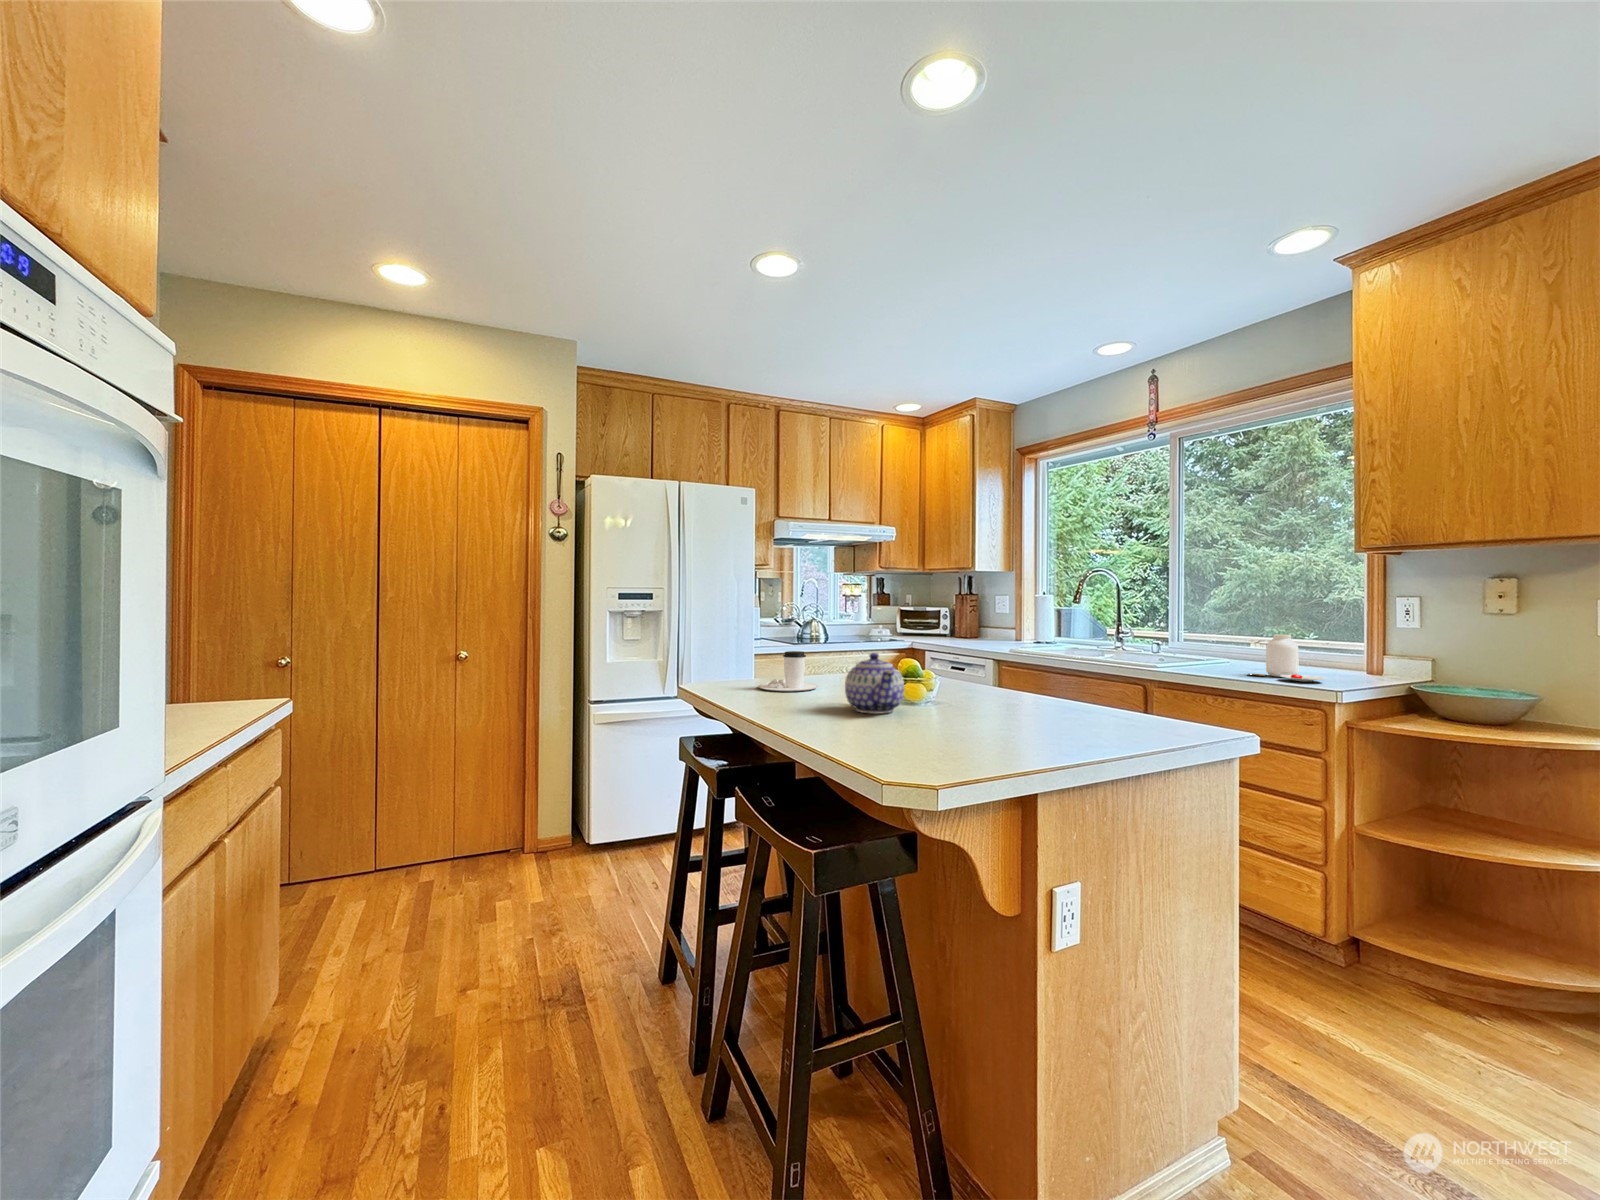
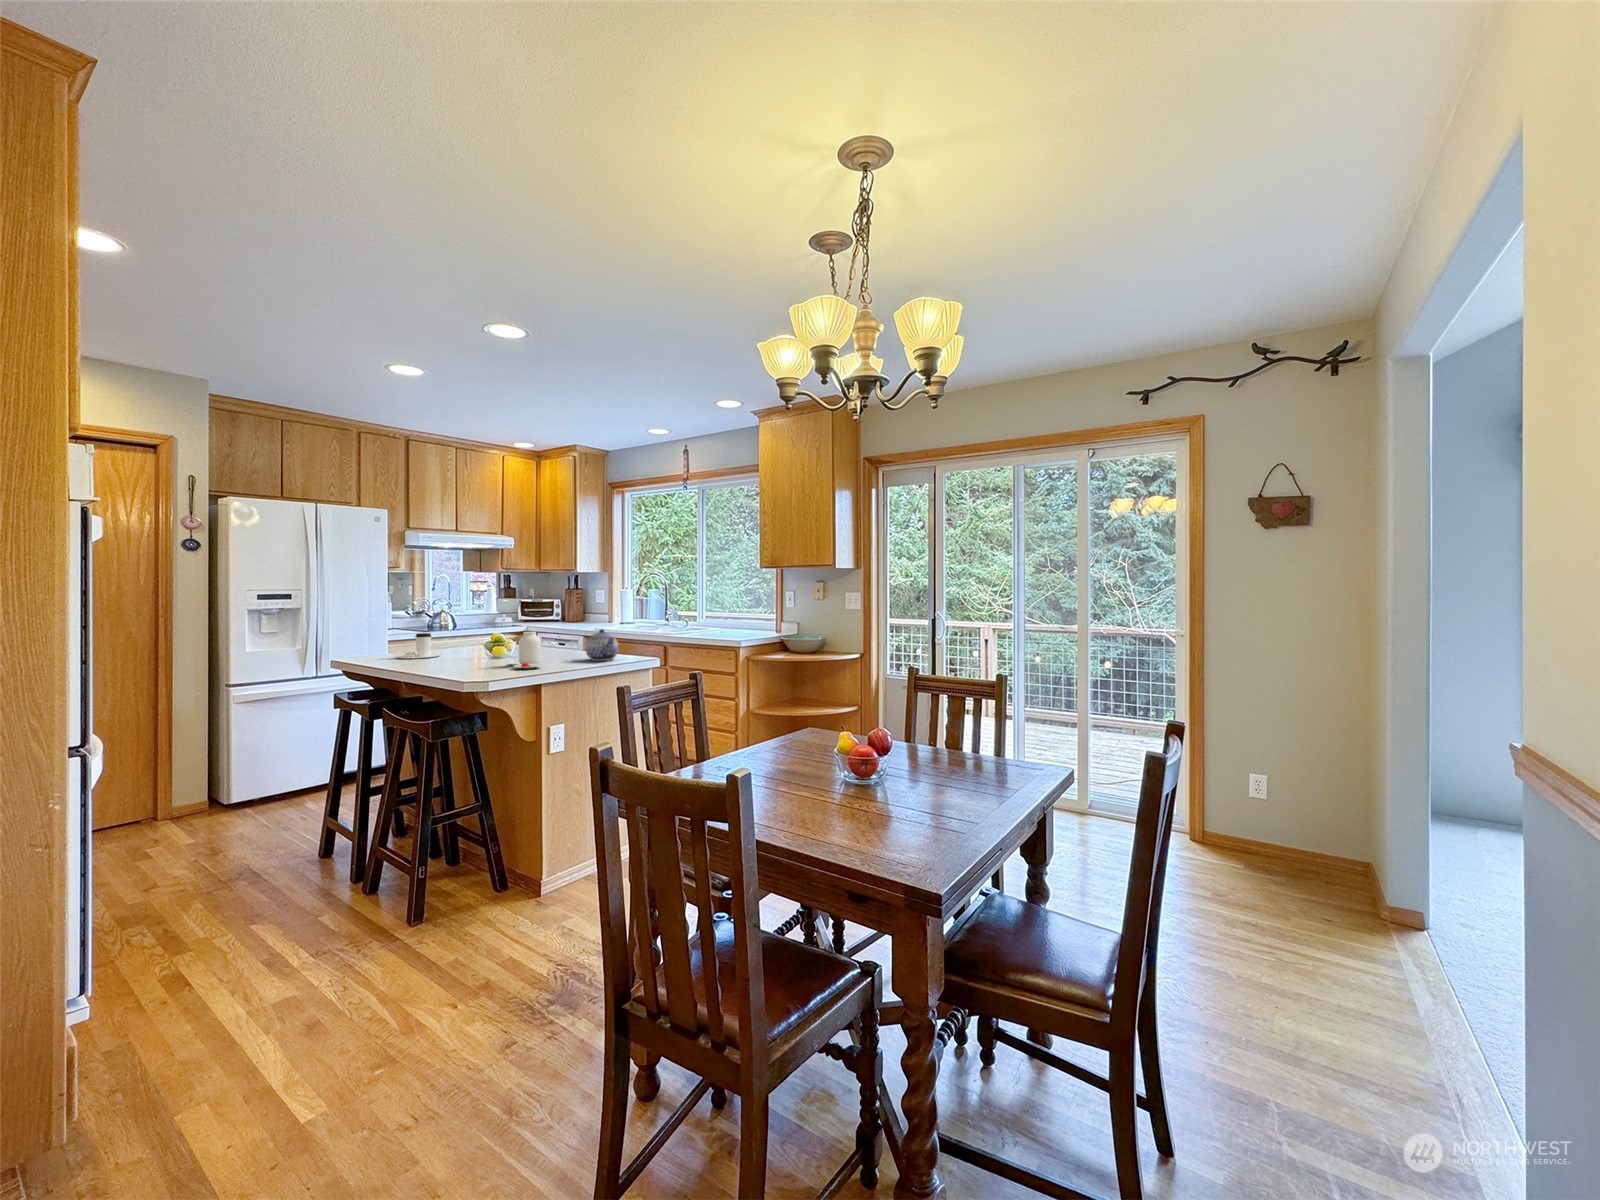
jar: present [1248,635,1325,681] -> present [507,632,543,669]
teapot: present [845,653,904,714] -> present [585,629,618,661]

